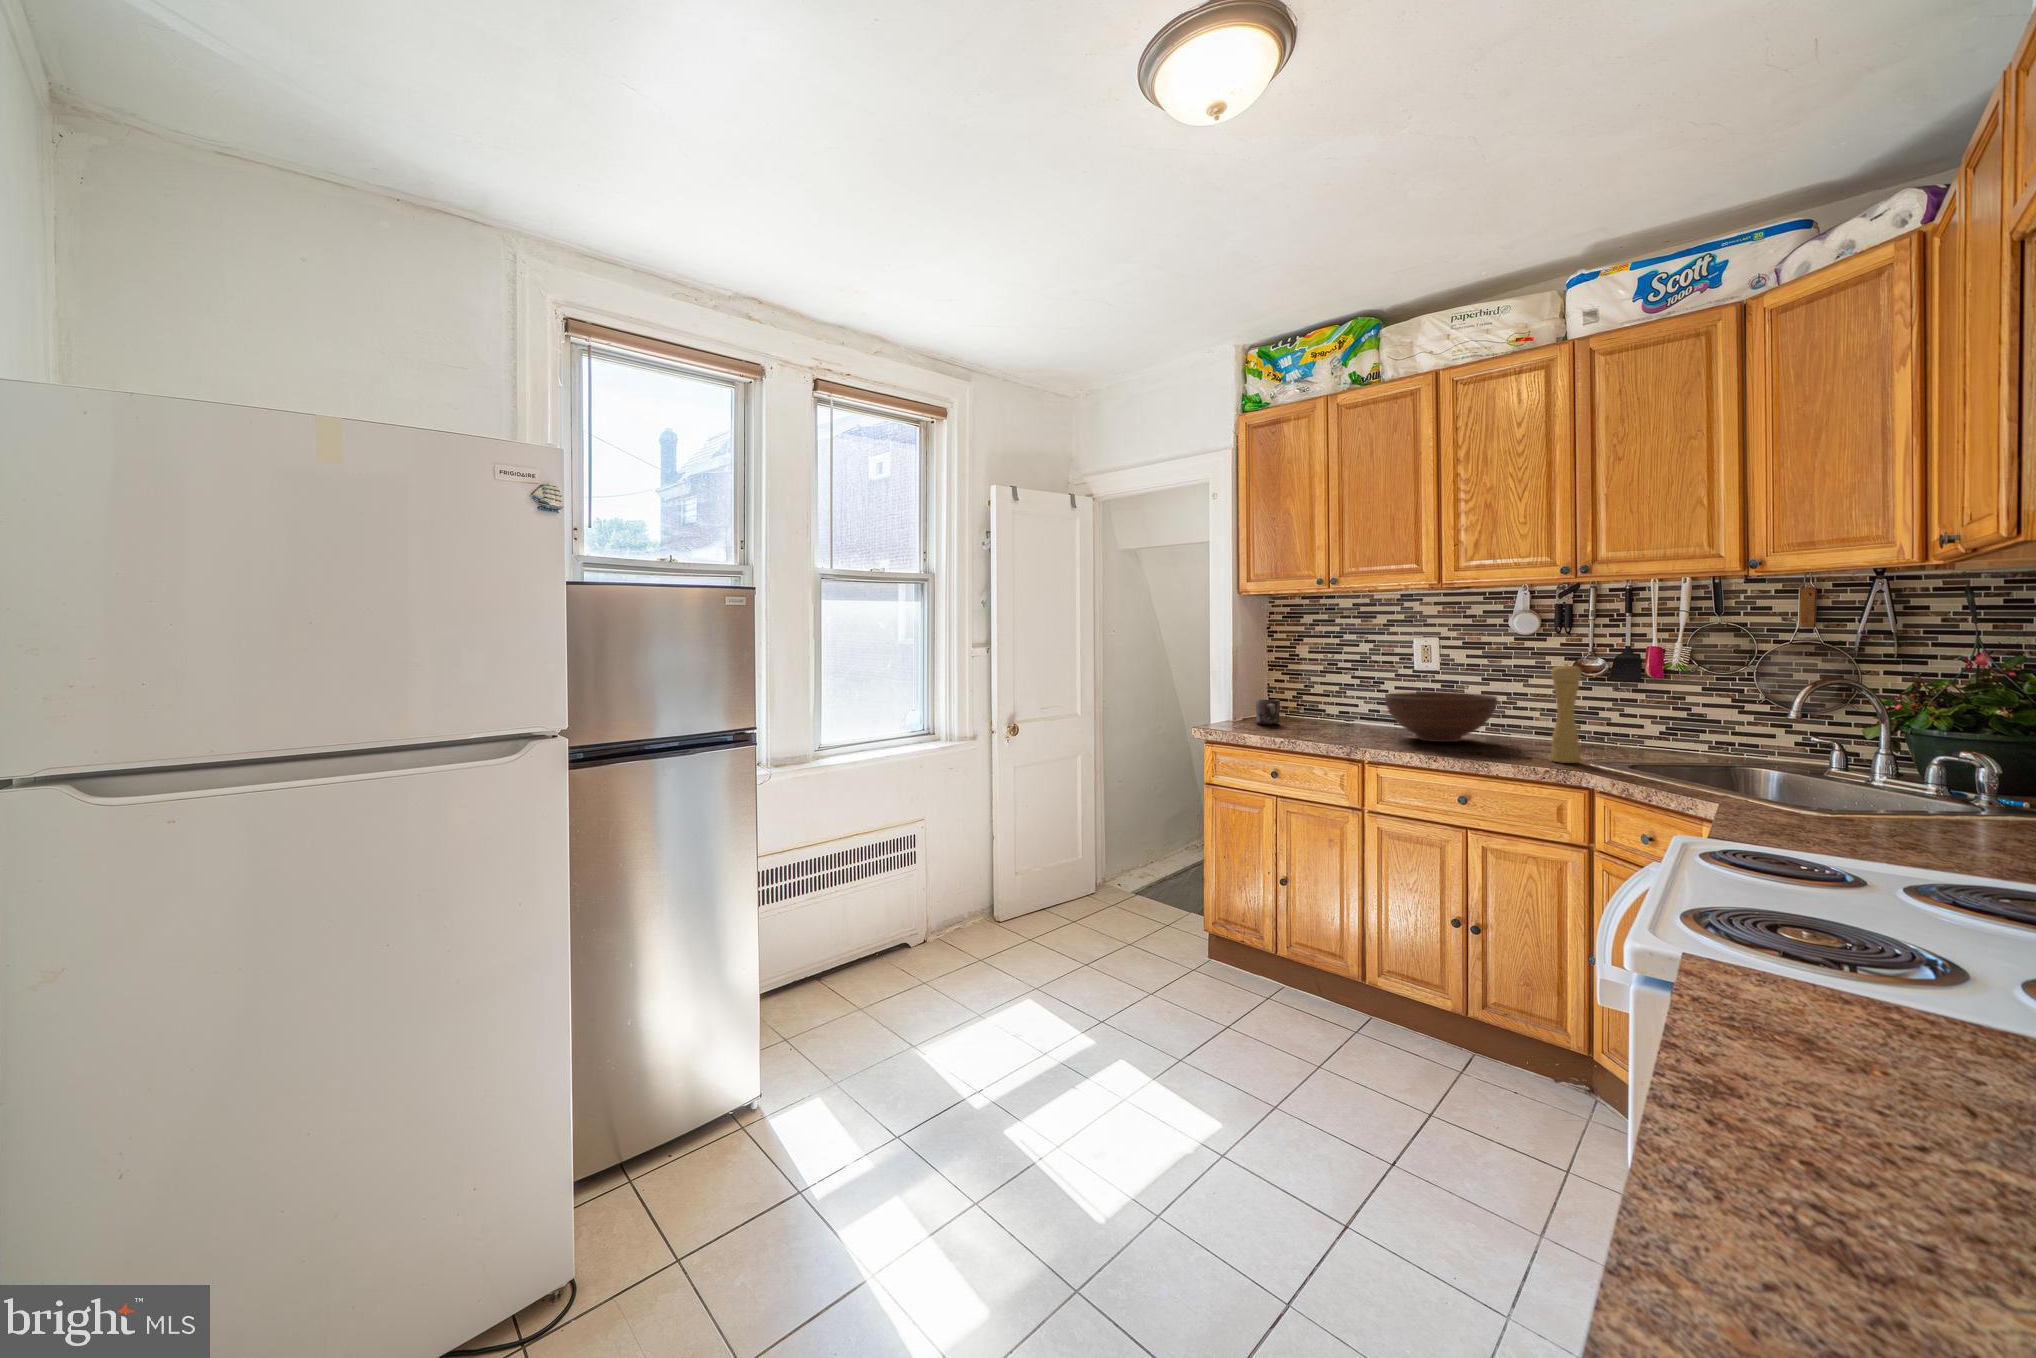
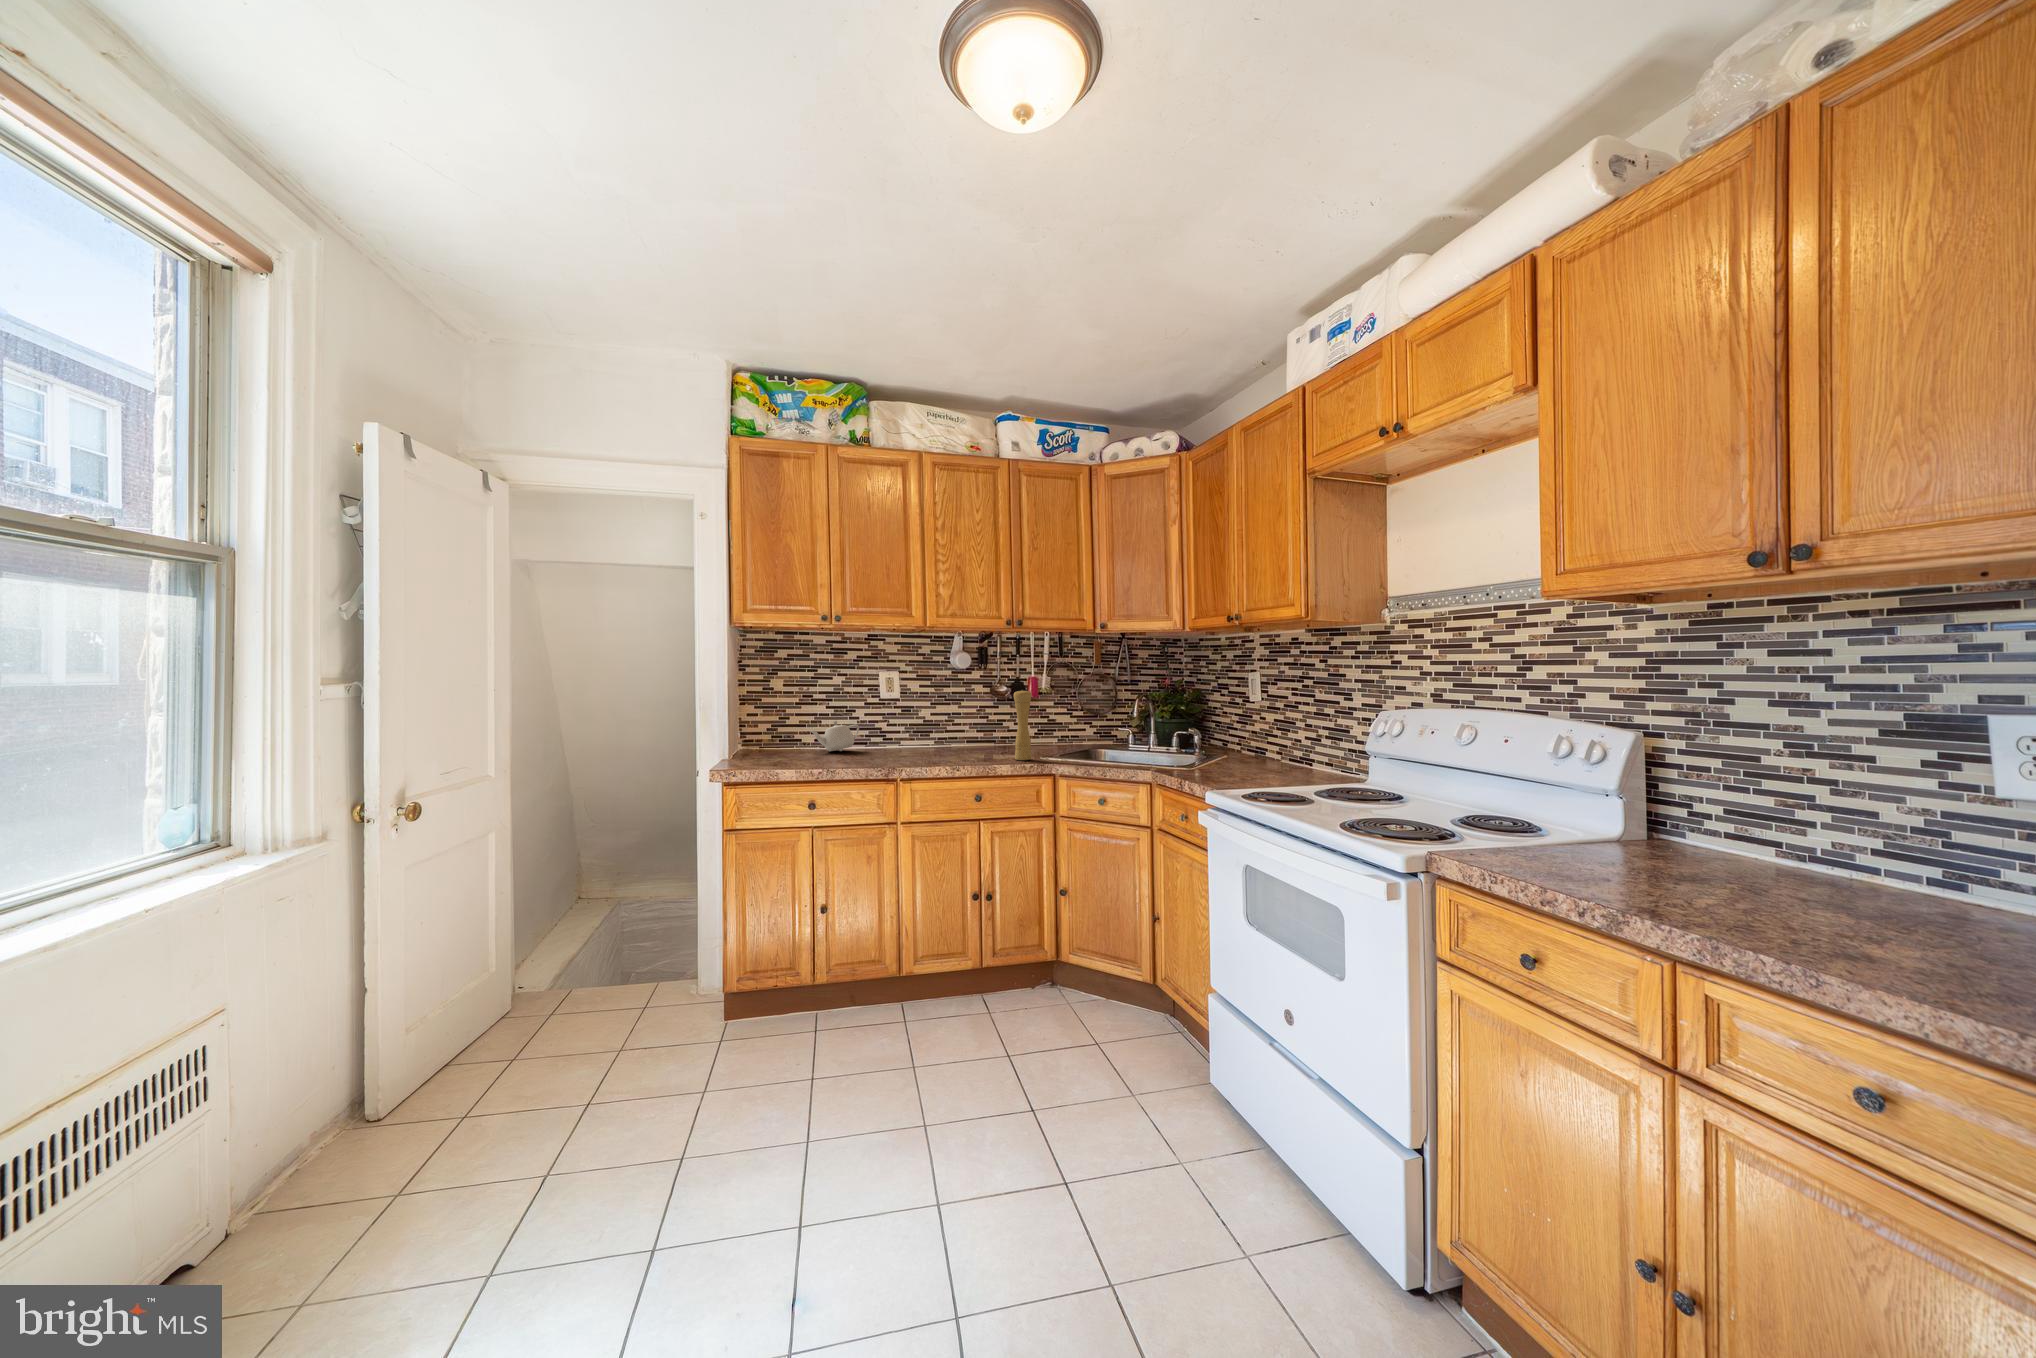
fruit bowl: present [1385,692,1498,742] -> none [886,715,967,756]
teapot: none [1314,693,1373,726] -> present [811,721,859,751]
mug: present [1256,700,1280,725] -> none [758,732,786,758]

